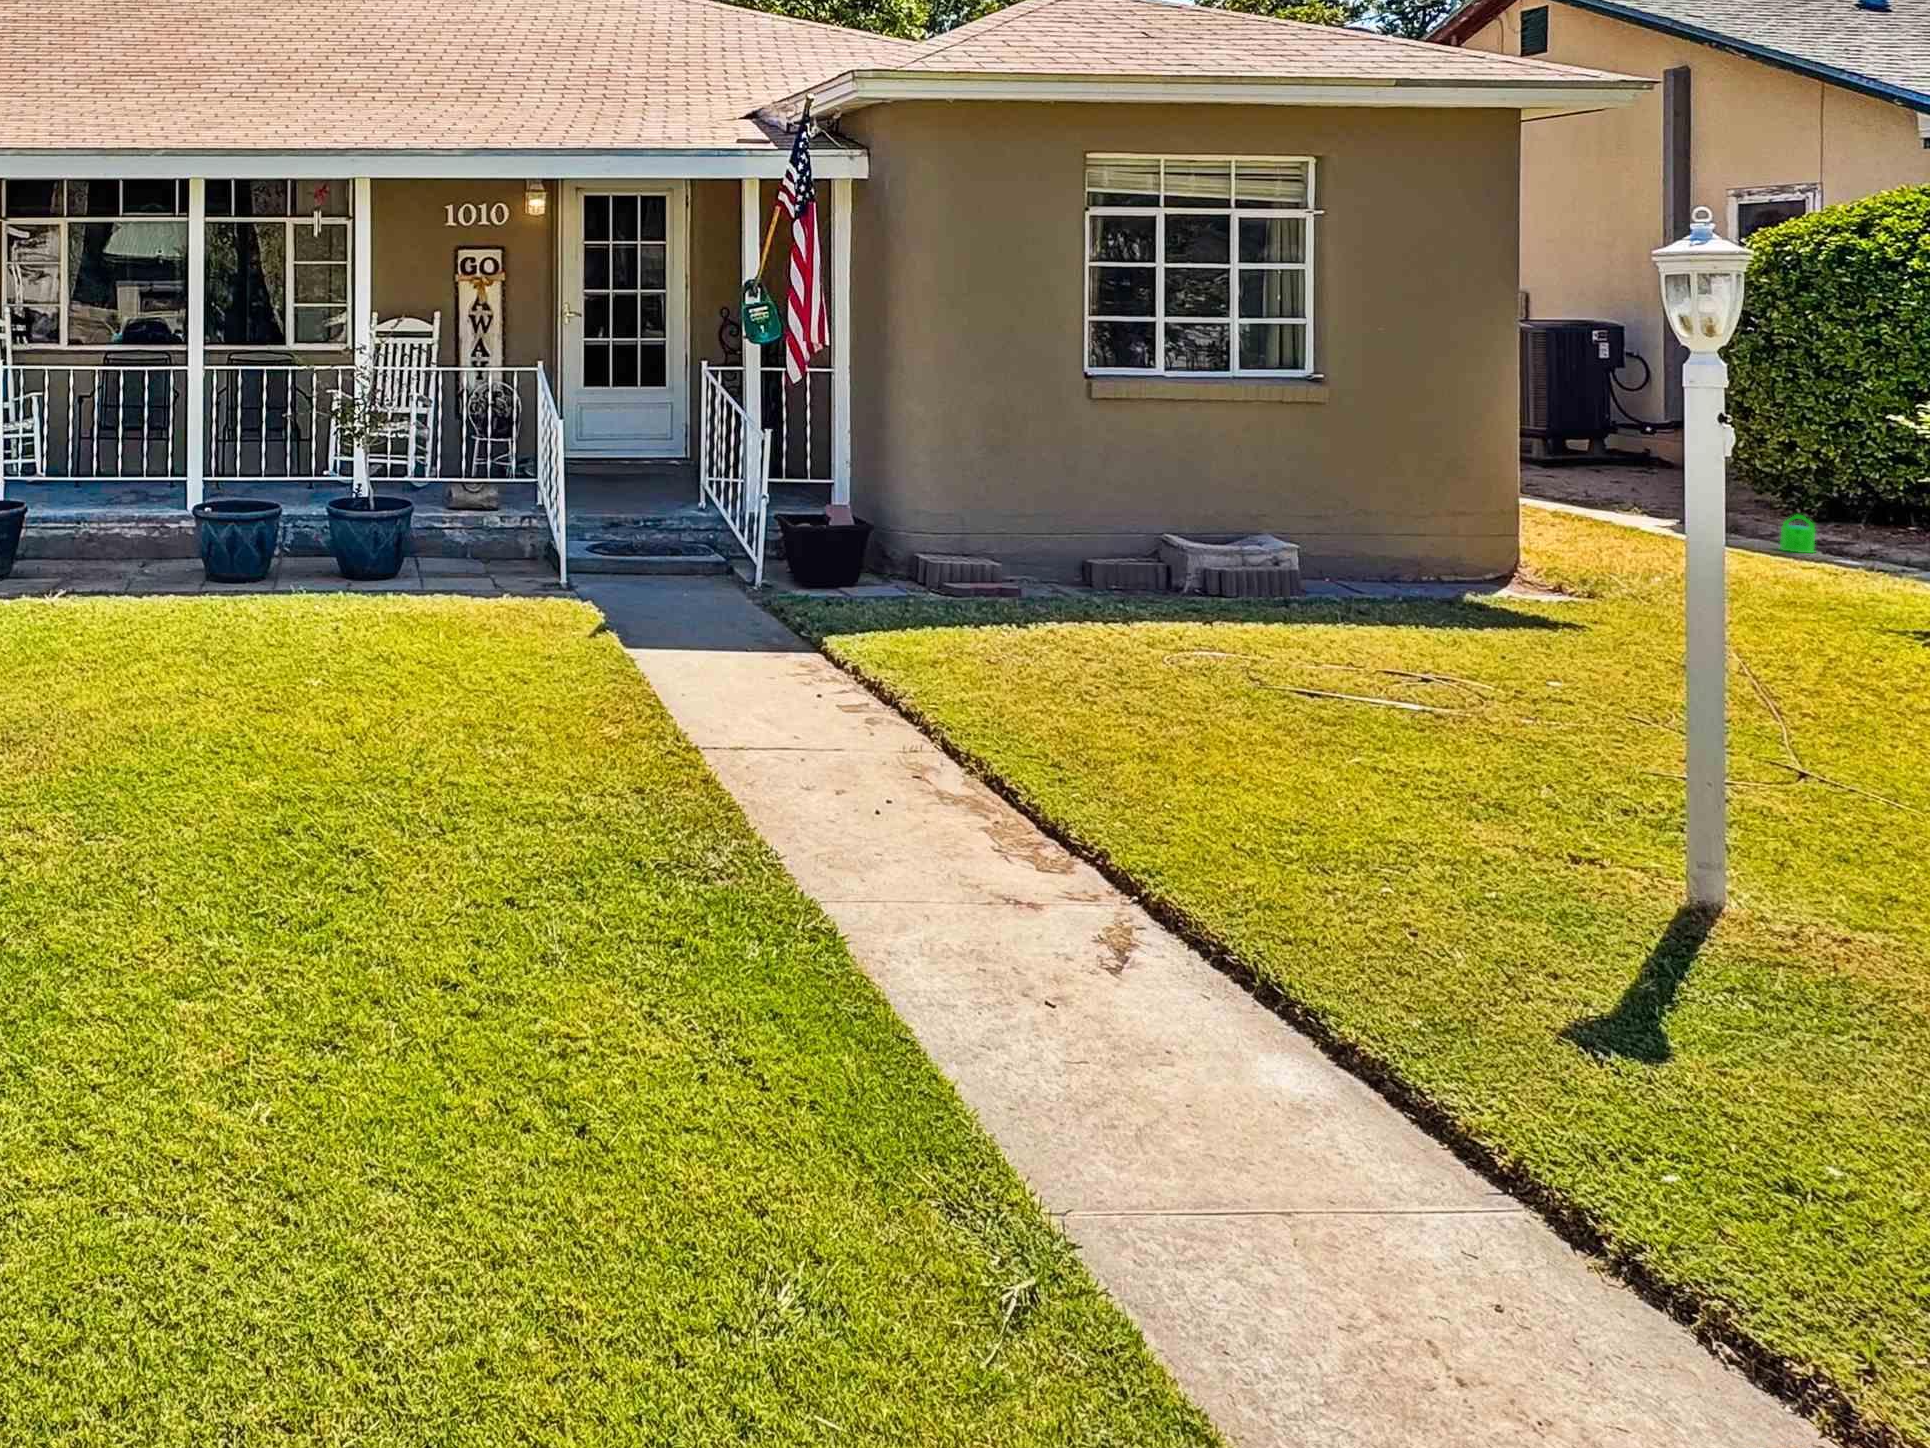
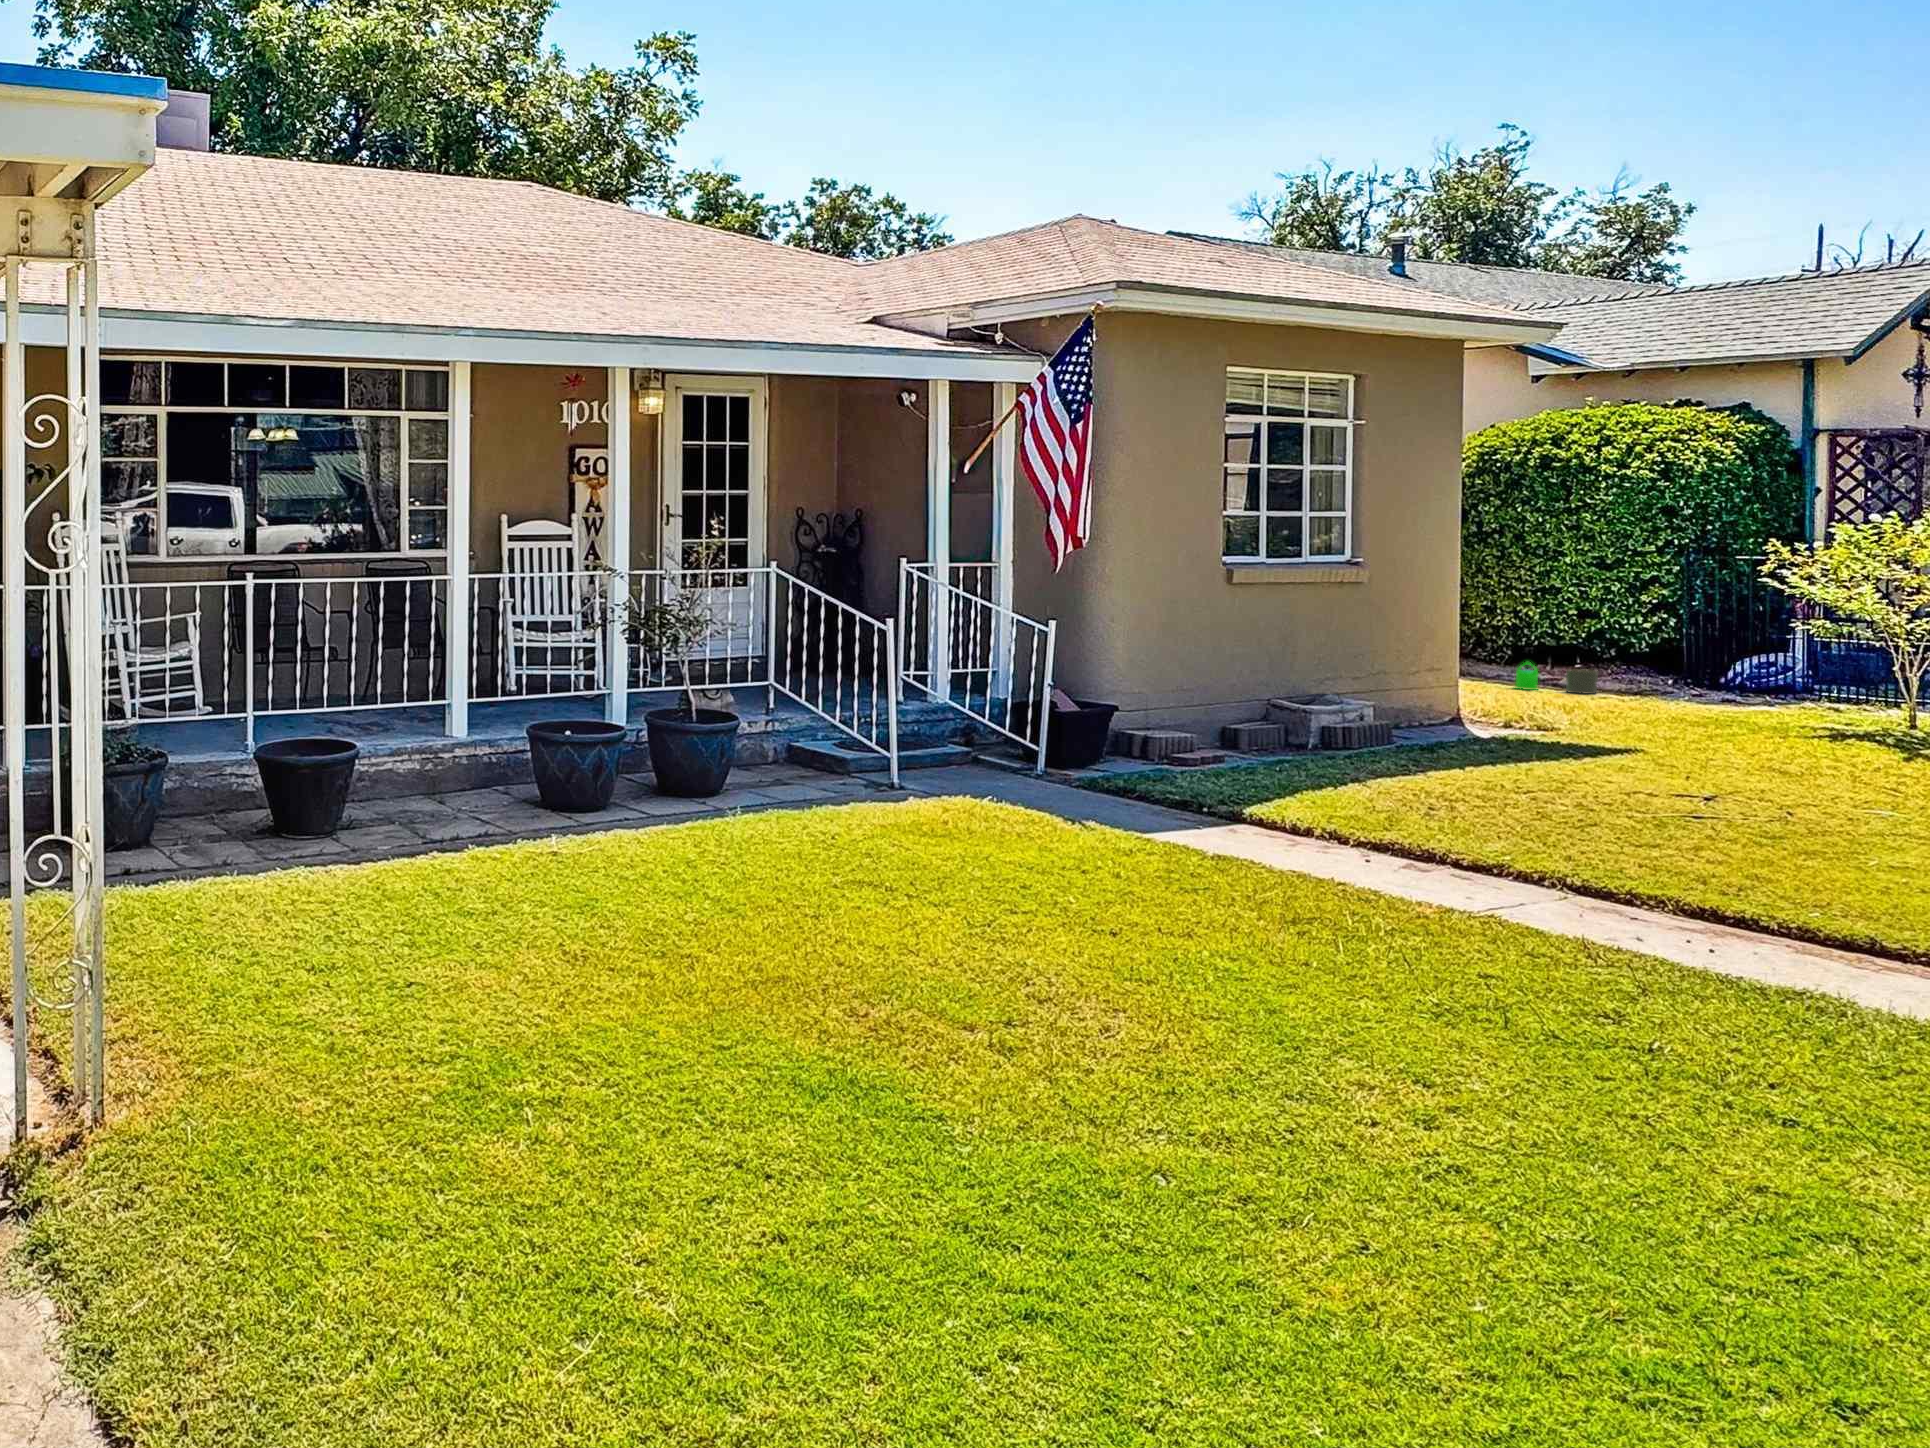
planter: none [1849,528,1898,564] -> present [1566,669,1598,694]

